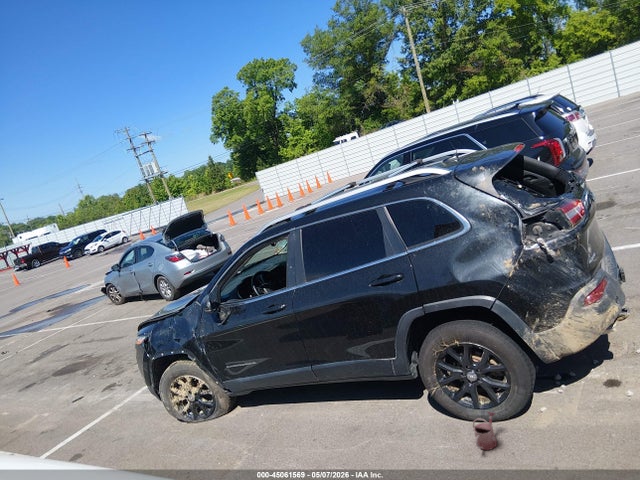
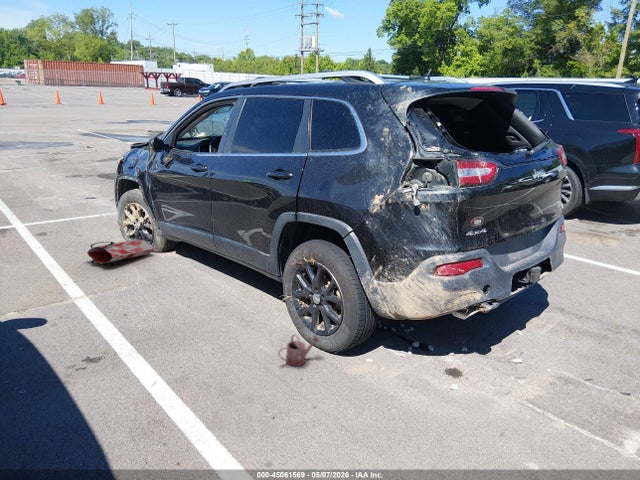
bag: none [163,409,223,459] -> present [87,240,155,266]

